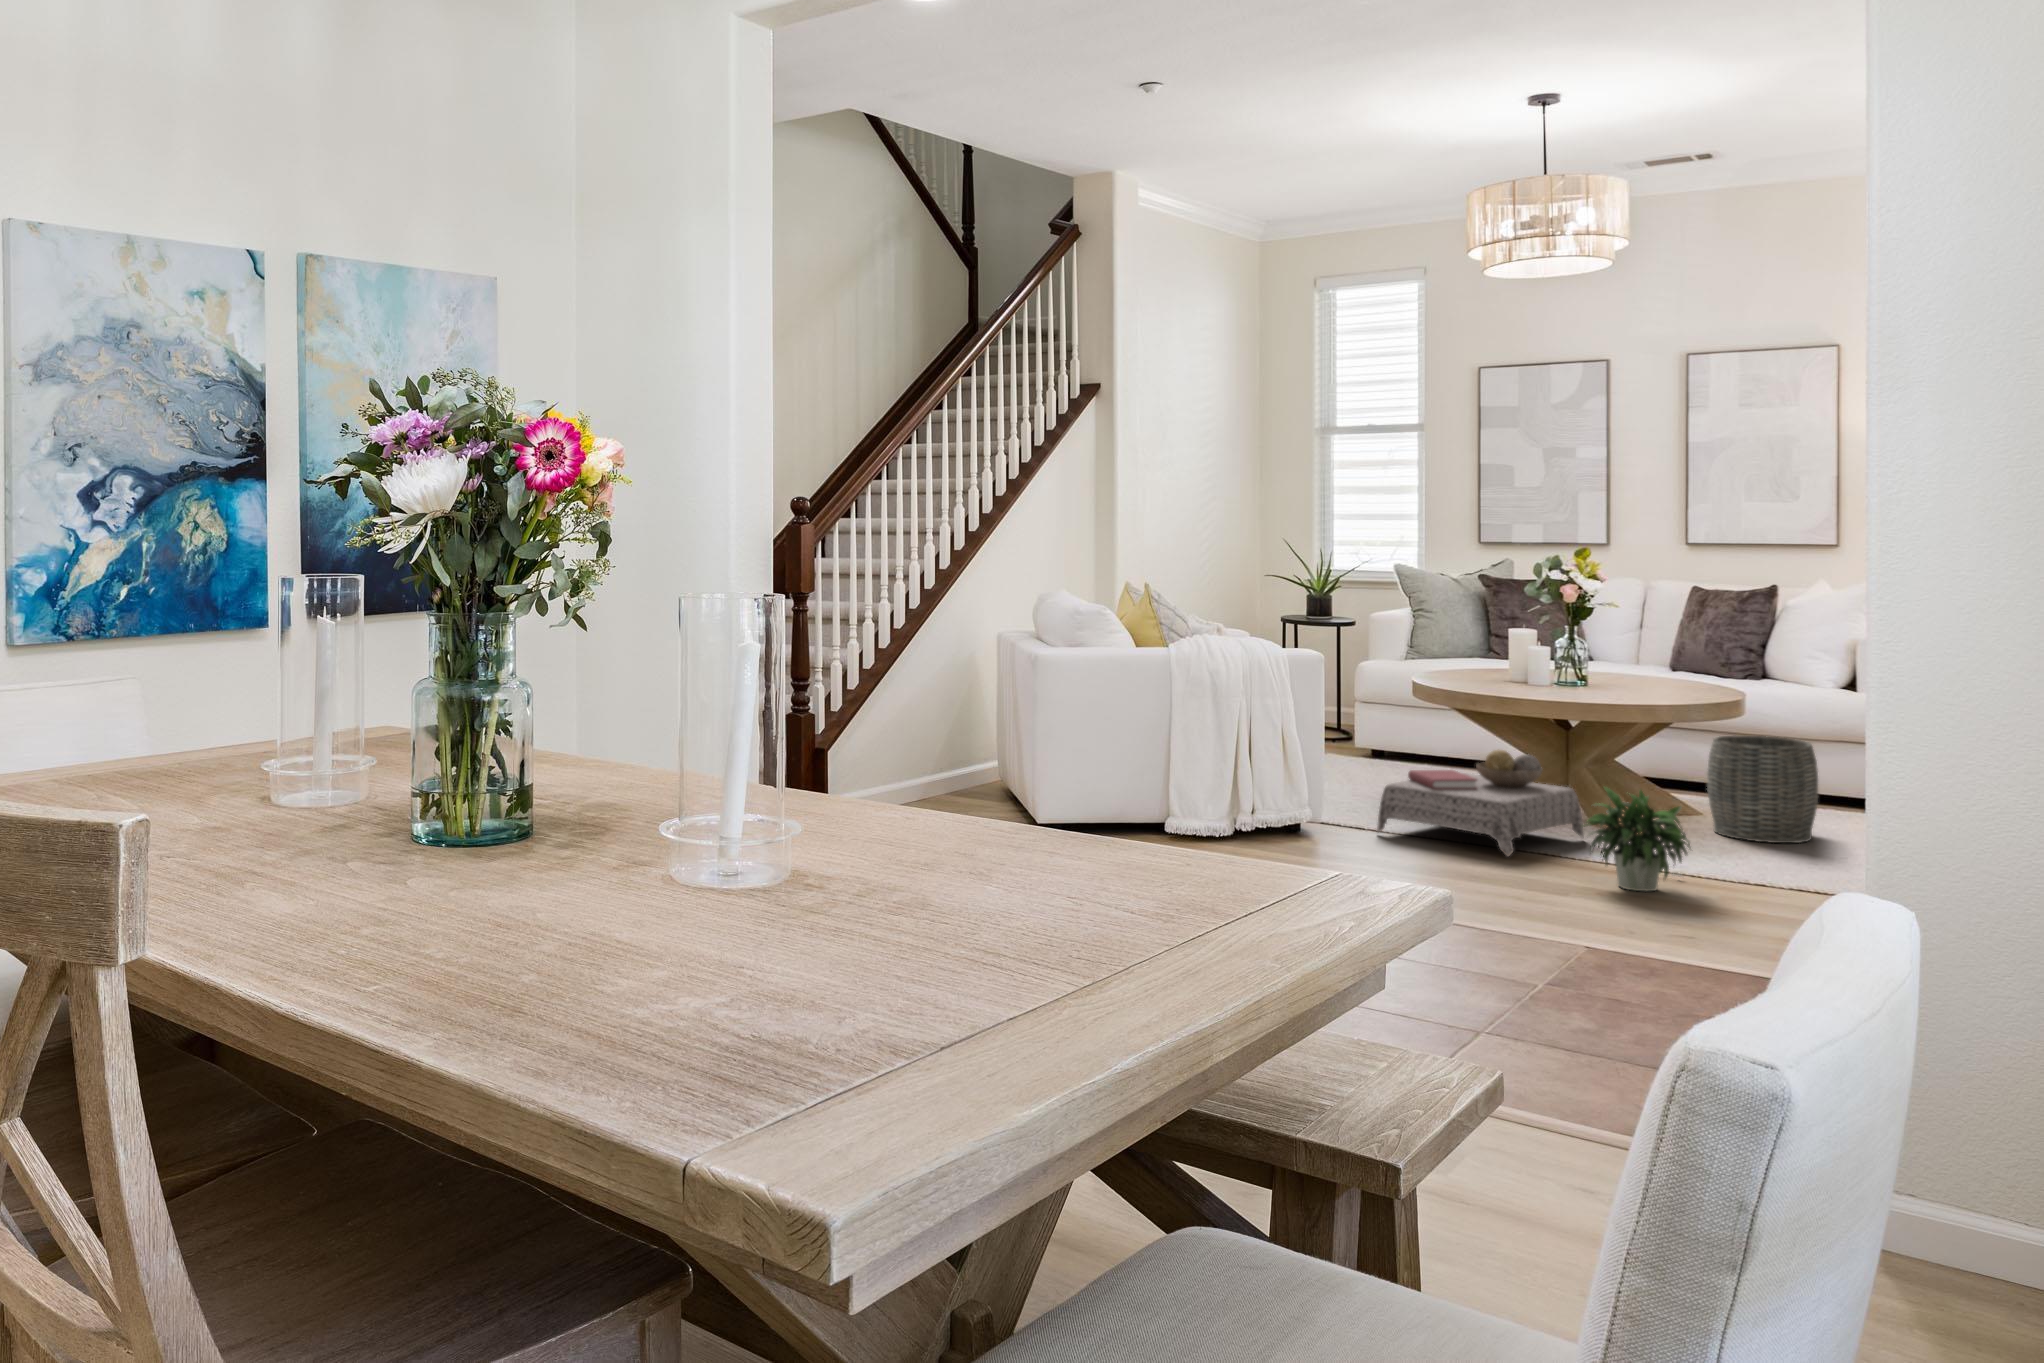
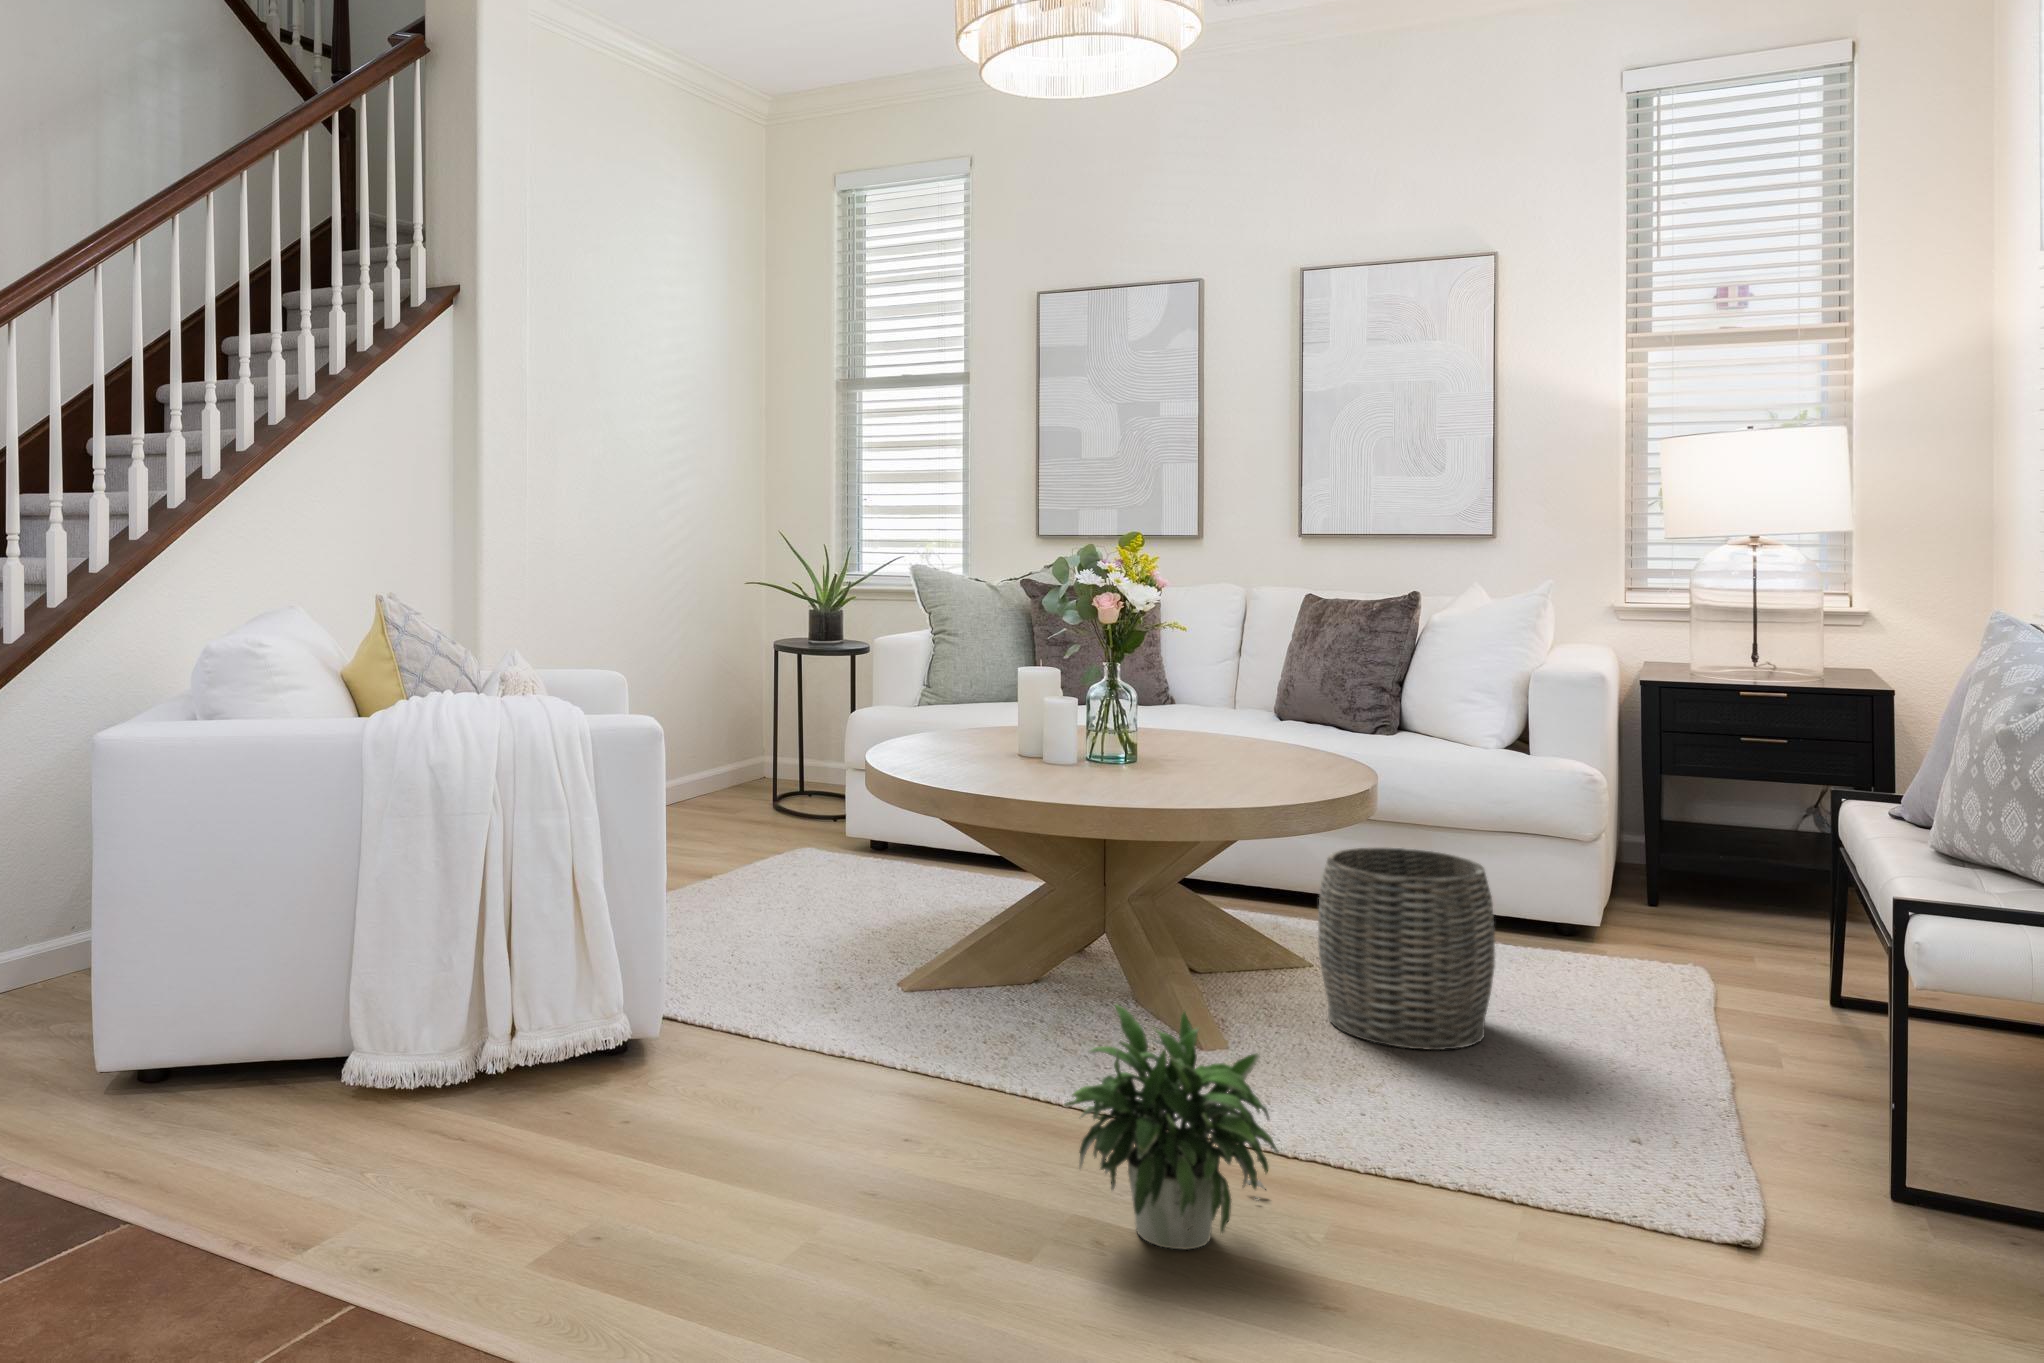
ottoman: present [1377,749,1584,856] -> none [747,899,1109,1132]

